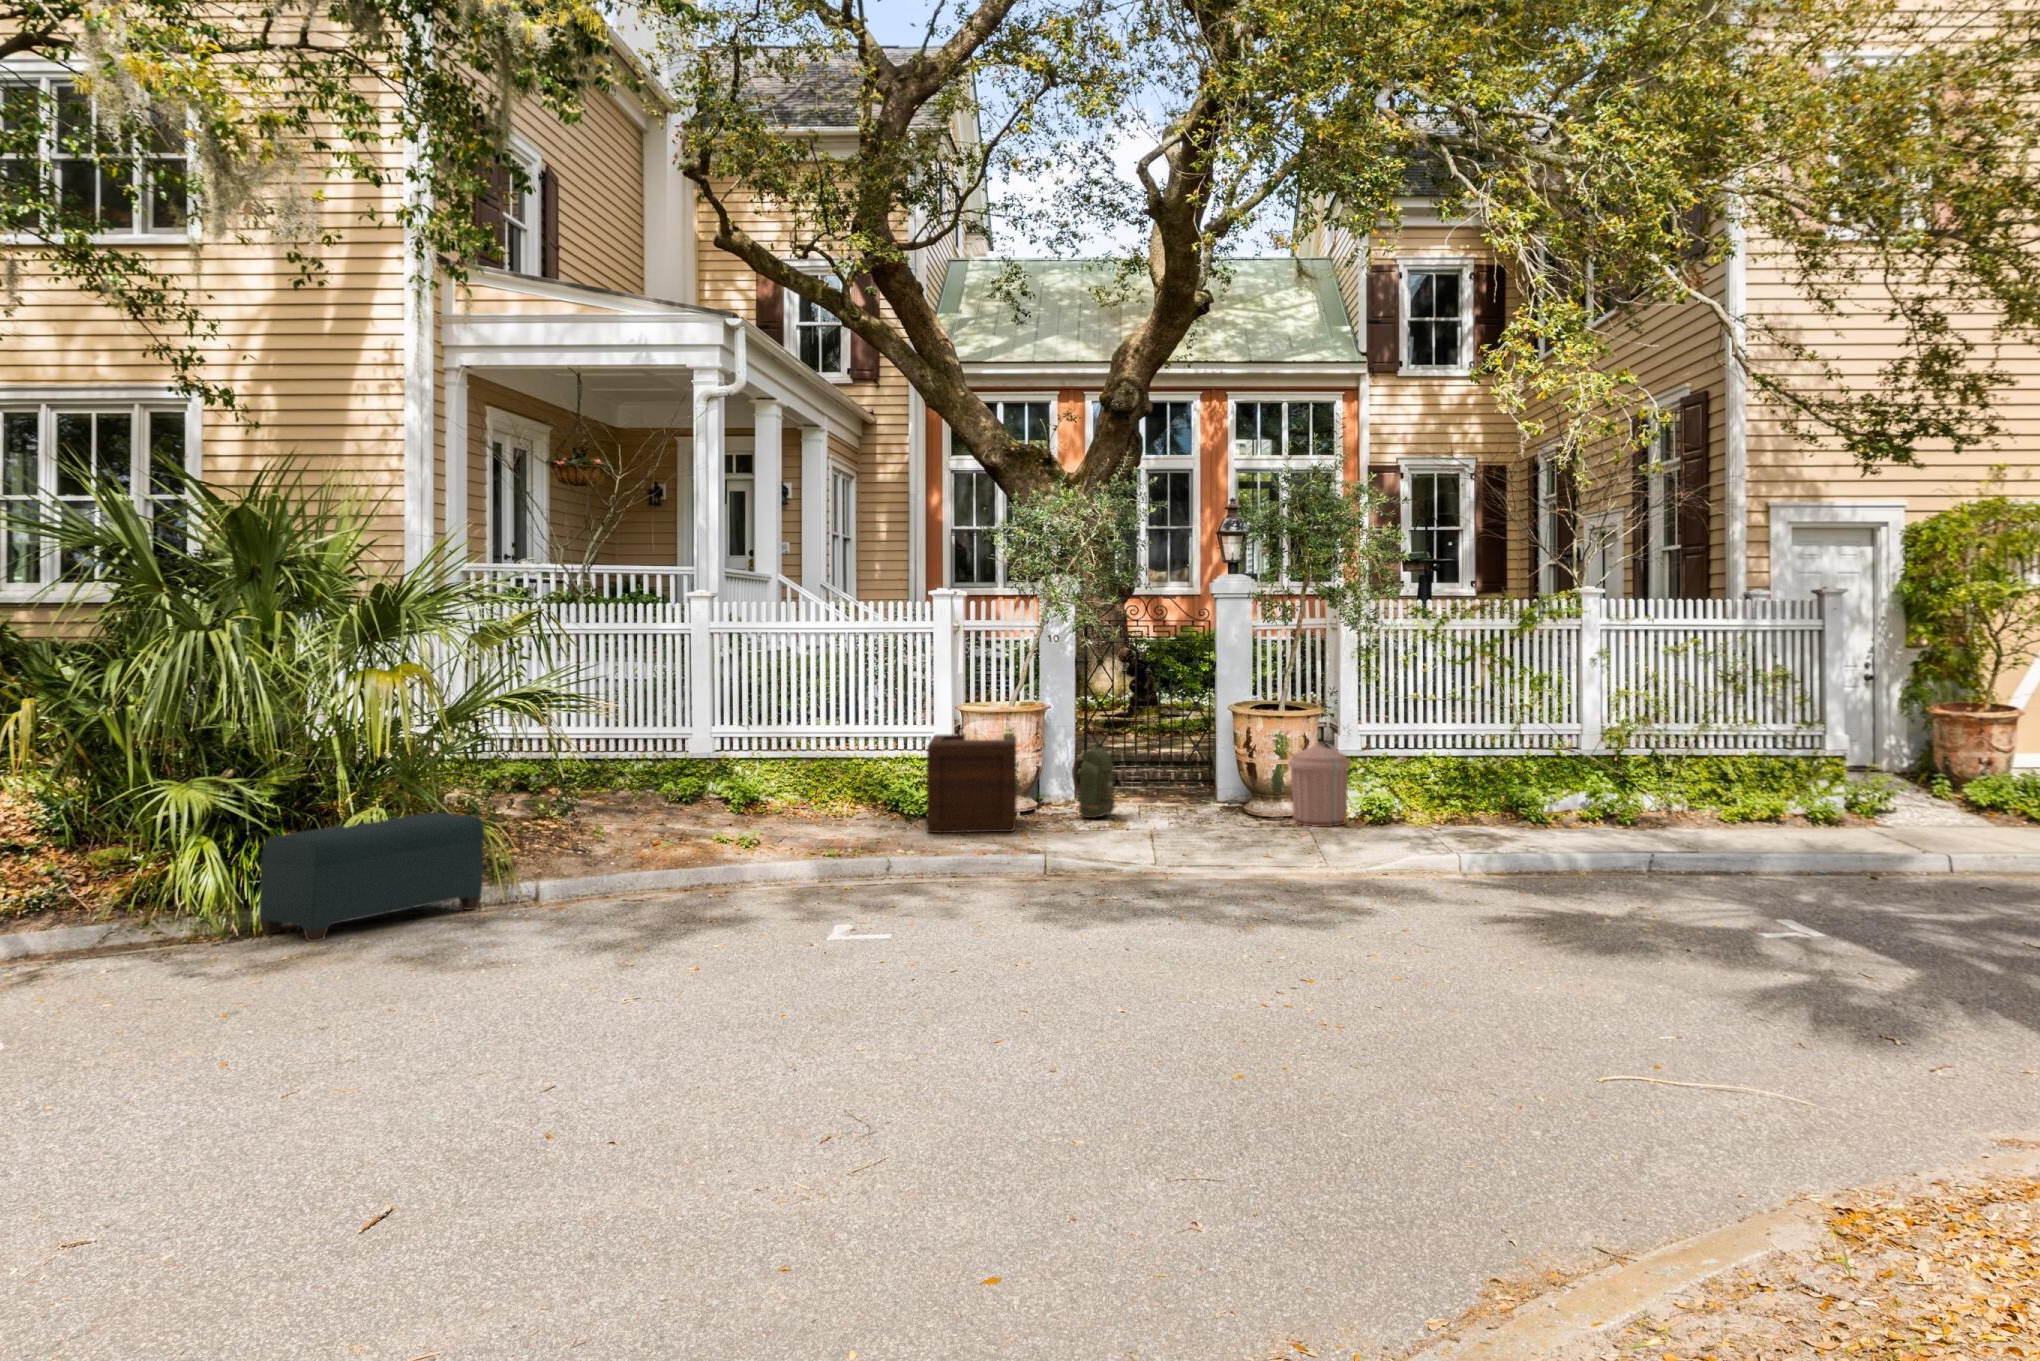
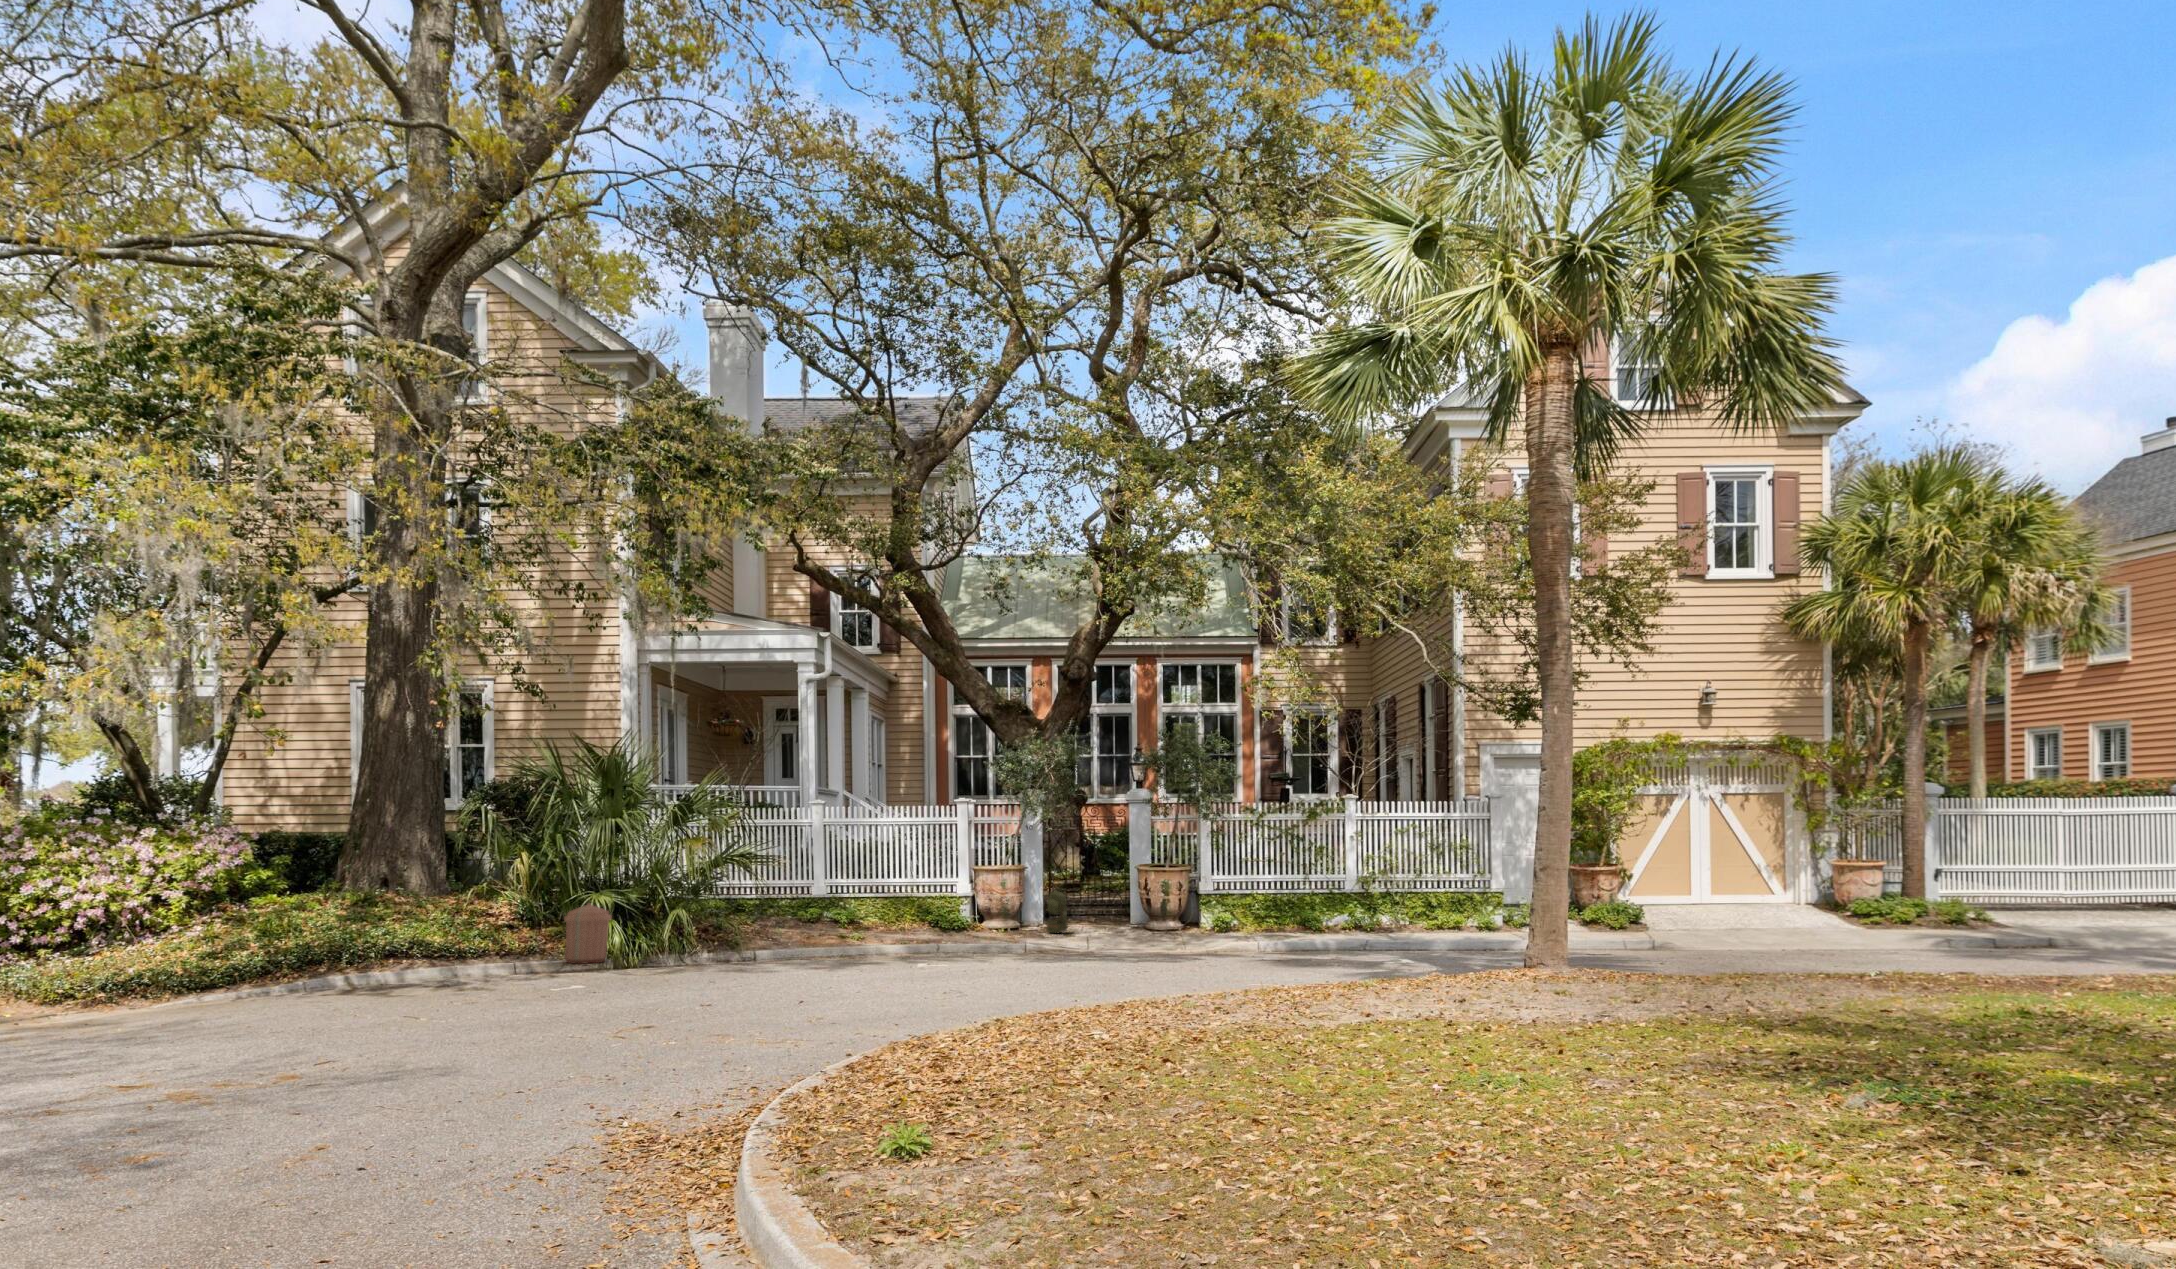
wooden crate: present [927,734,1017,833] -> none [957,882,1010,938]
trash can: present [1288,743,1351,827] -> present [564,903,612,964]
bench: present [259,813,484,942] -> none [637,907,739,962]

